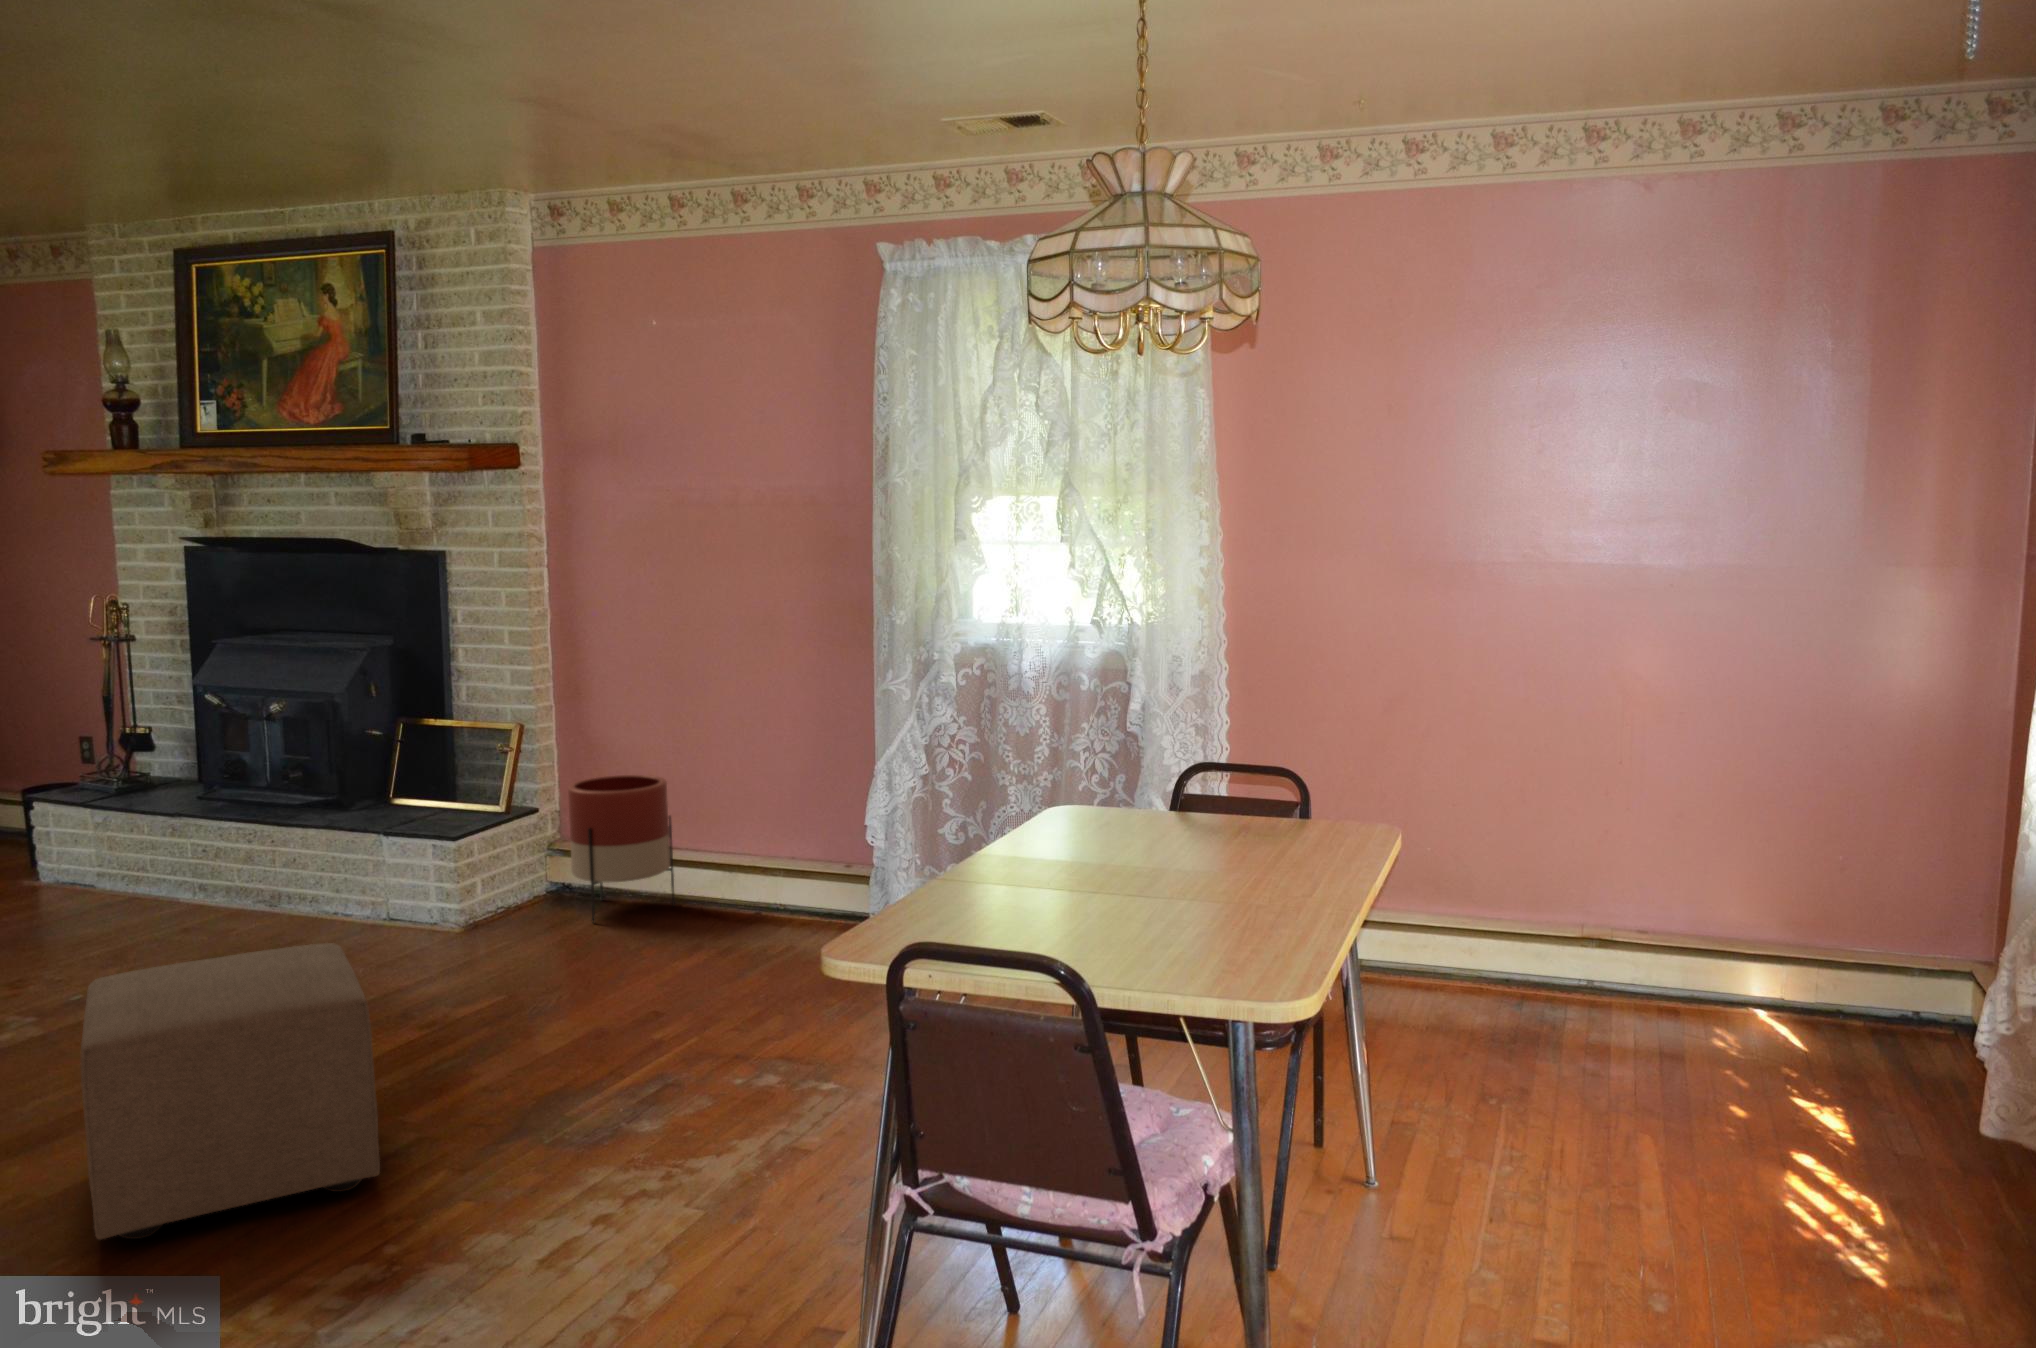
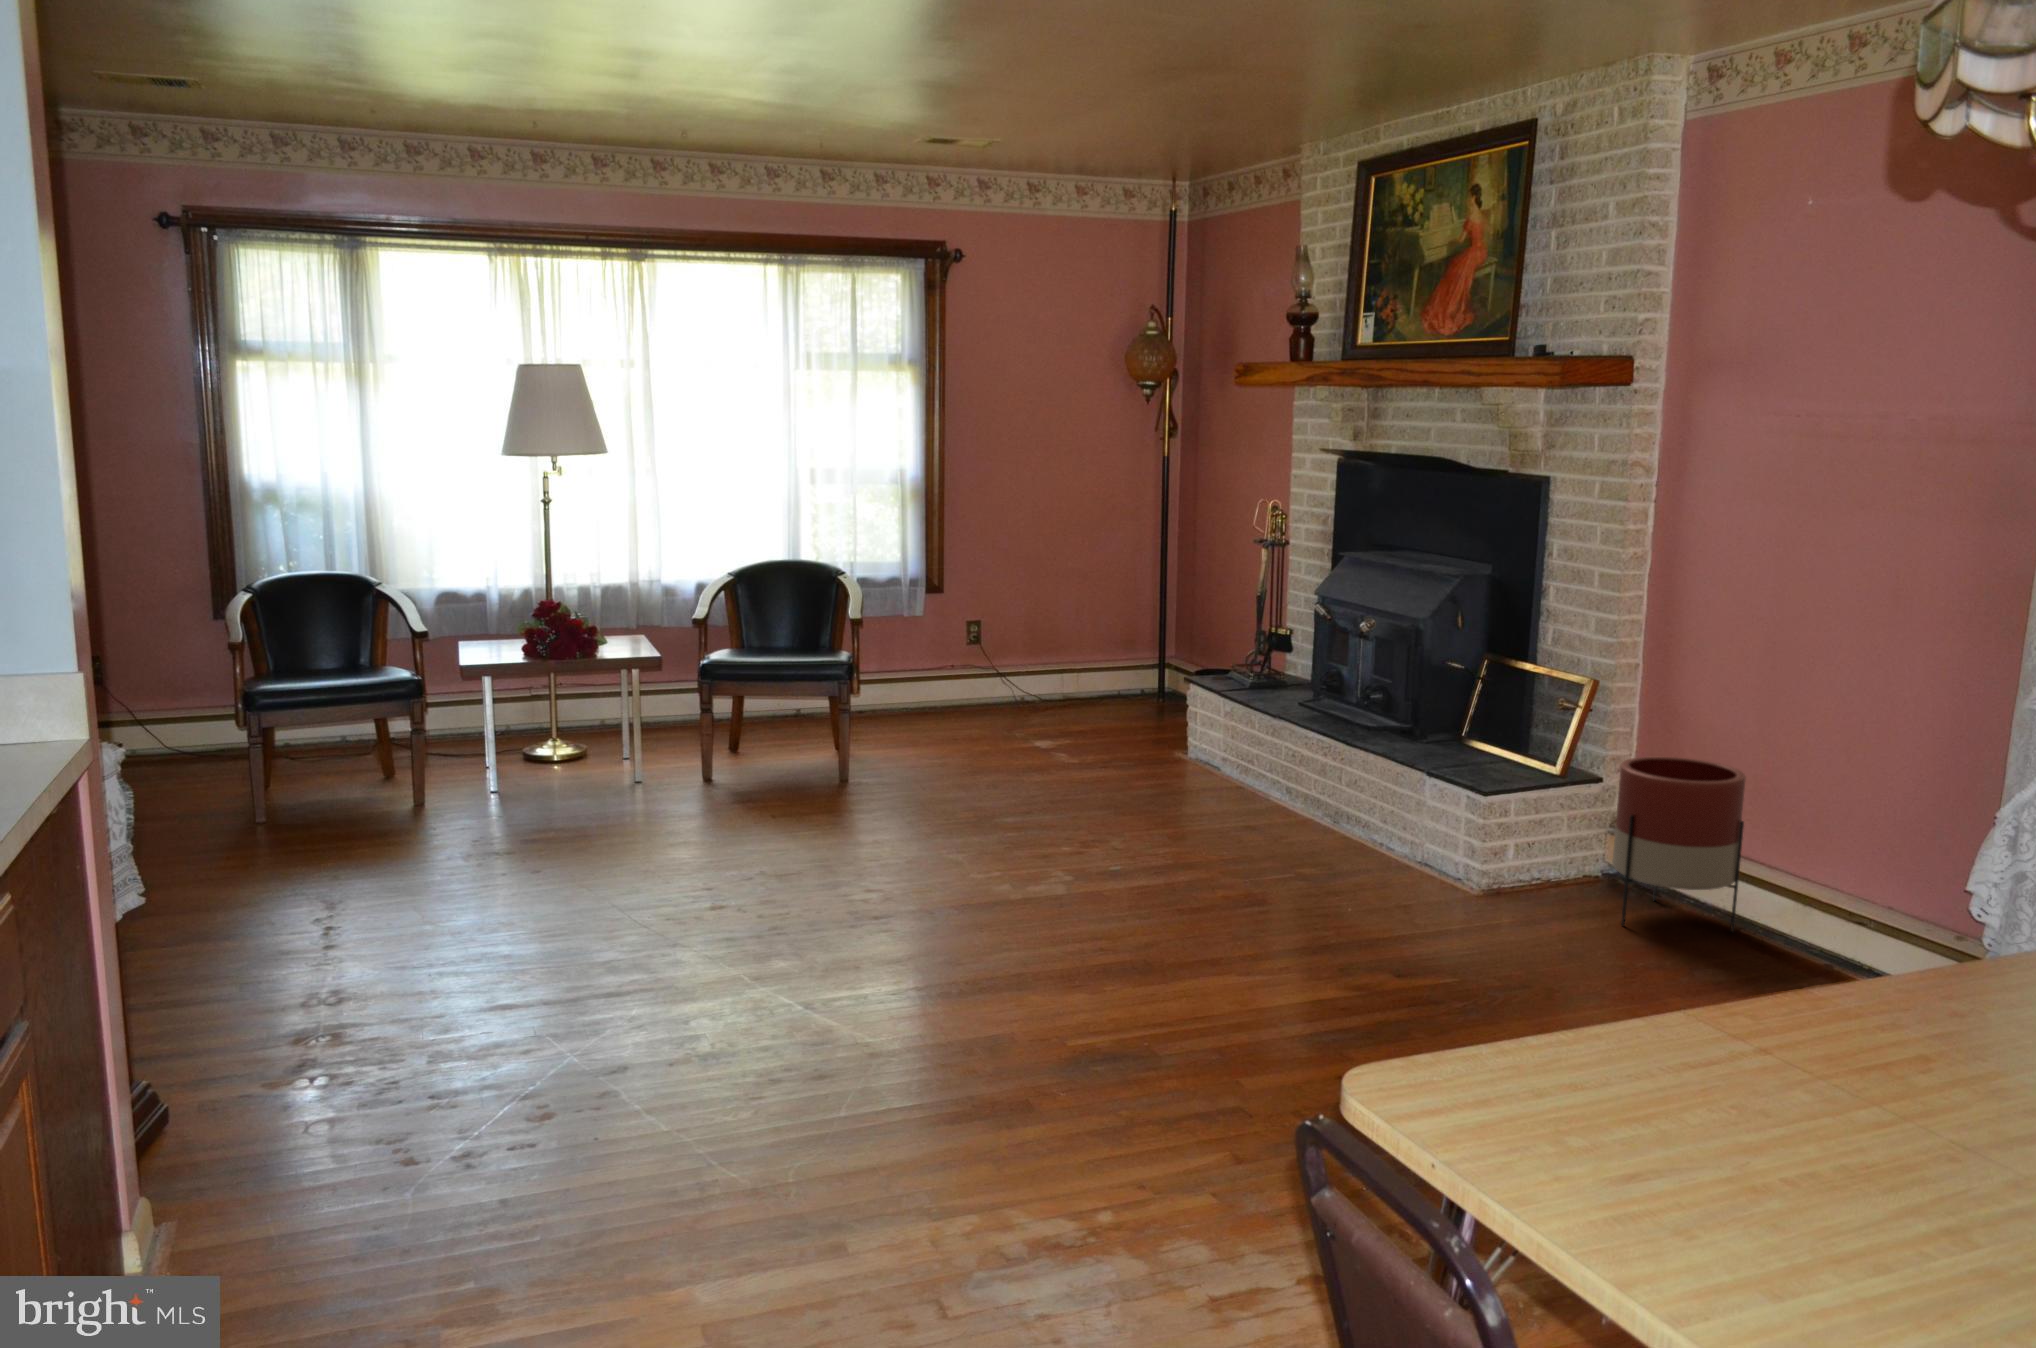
ottoman: present [81,943,380,1239] -> none [958,858,1237,1130]

